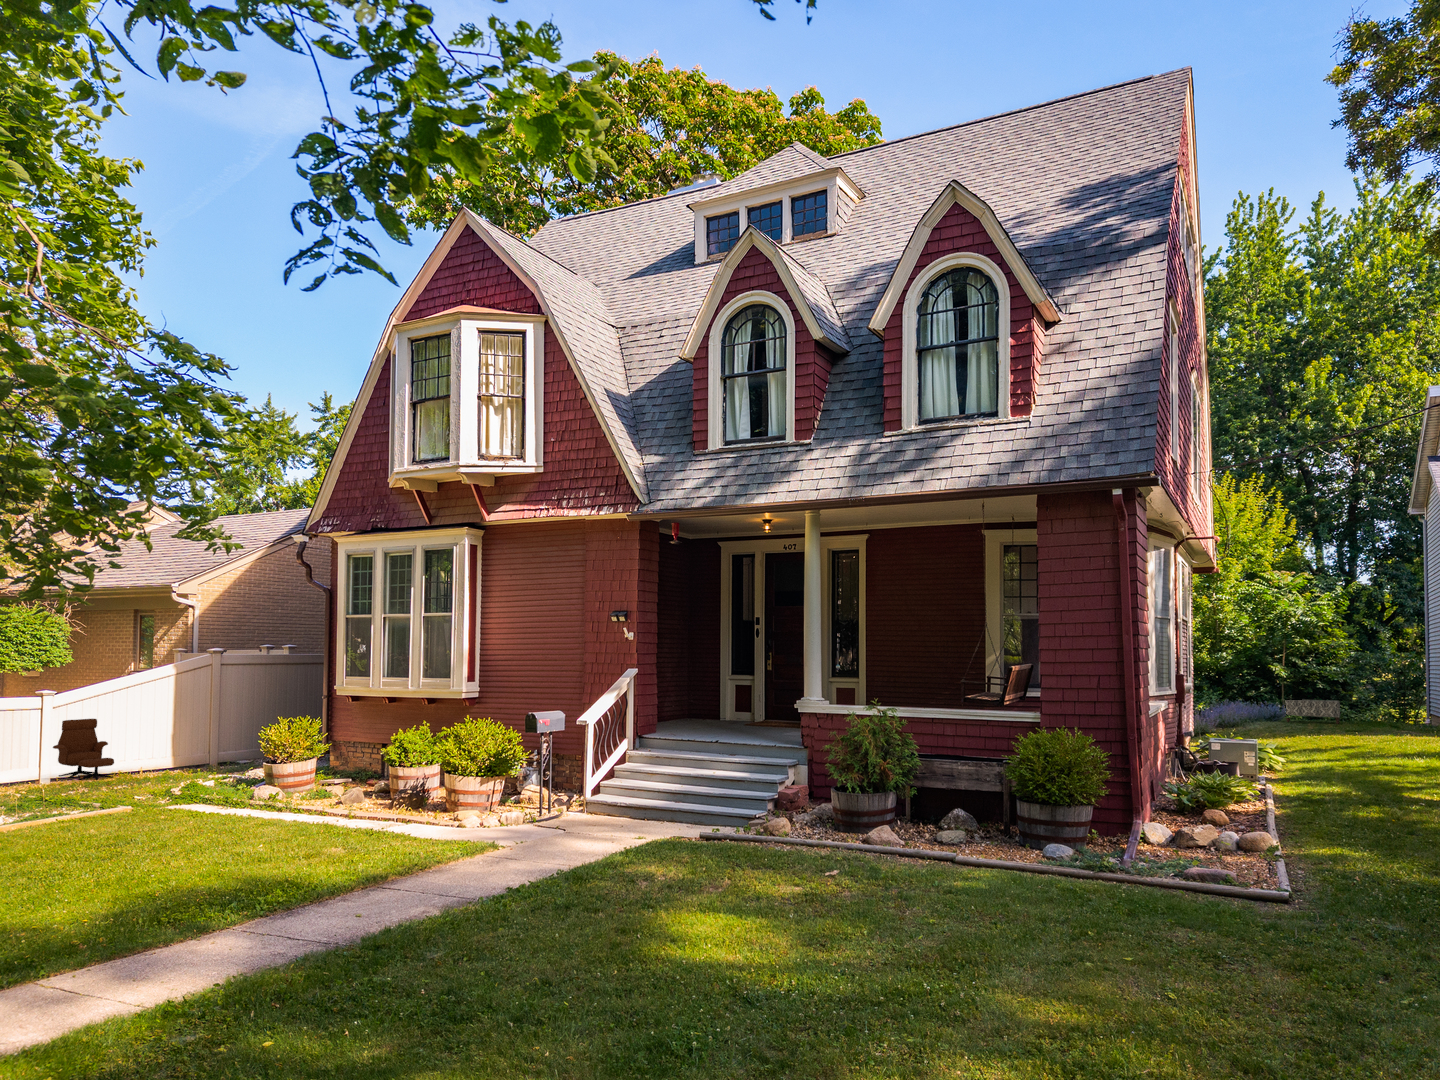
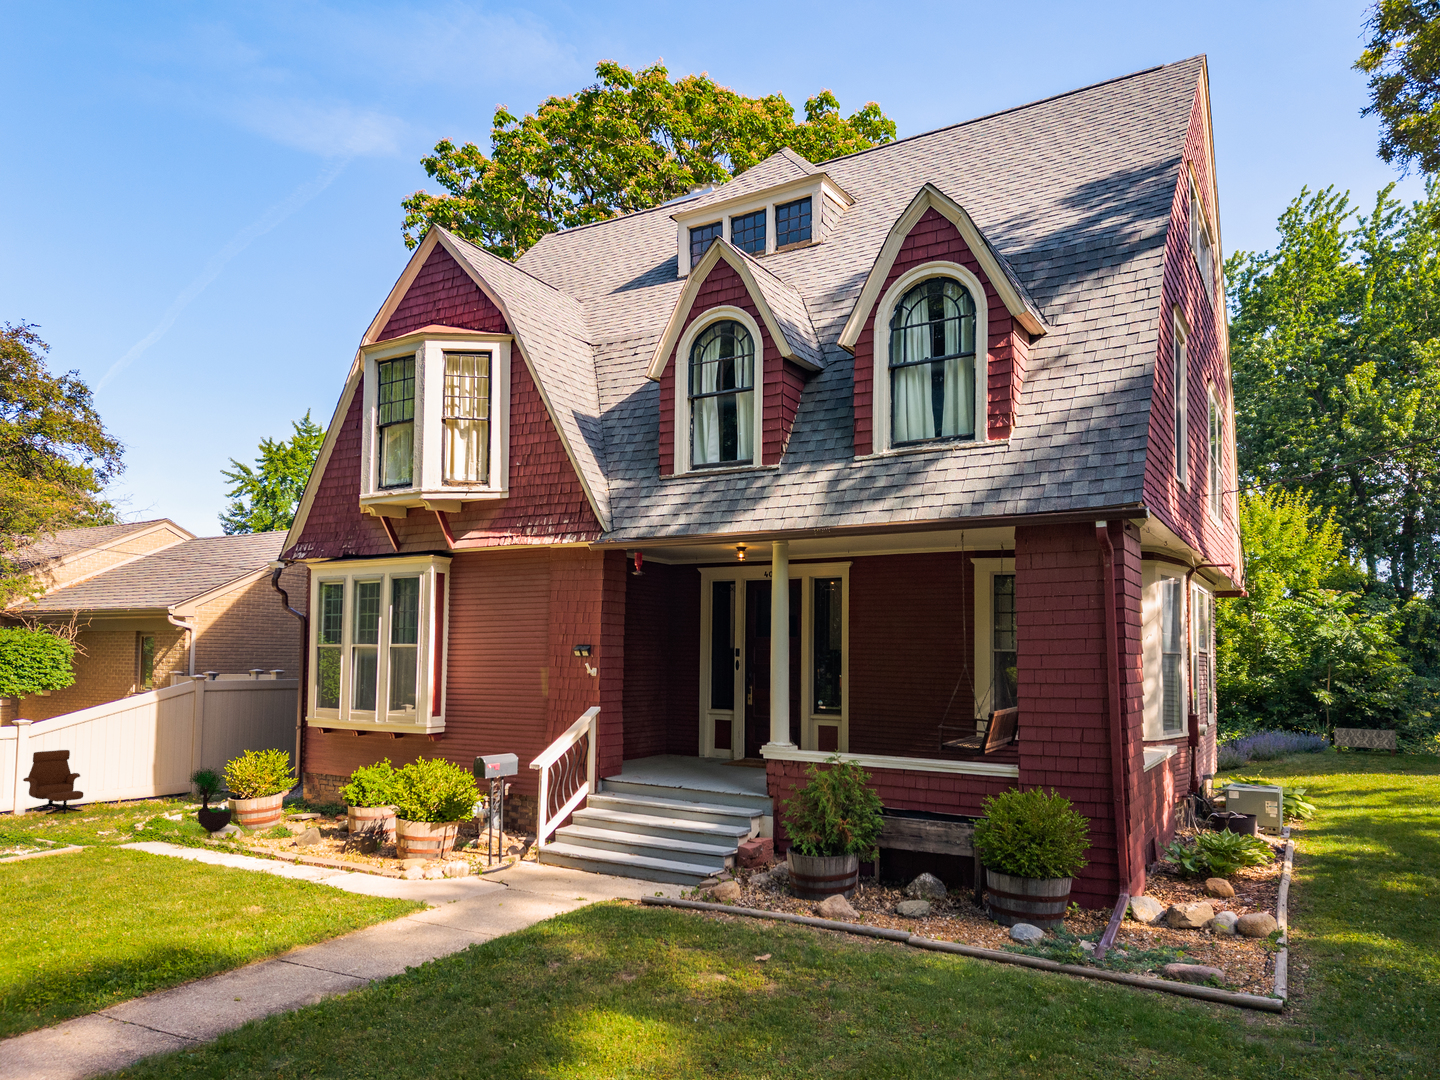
potted tree: none [231,725,273,791] -> present [189,767,232,831]

